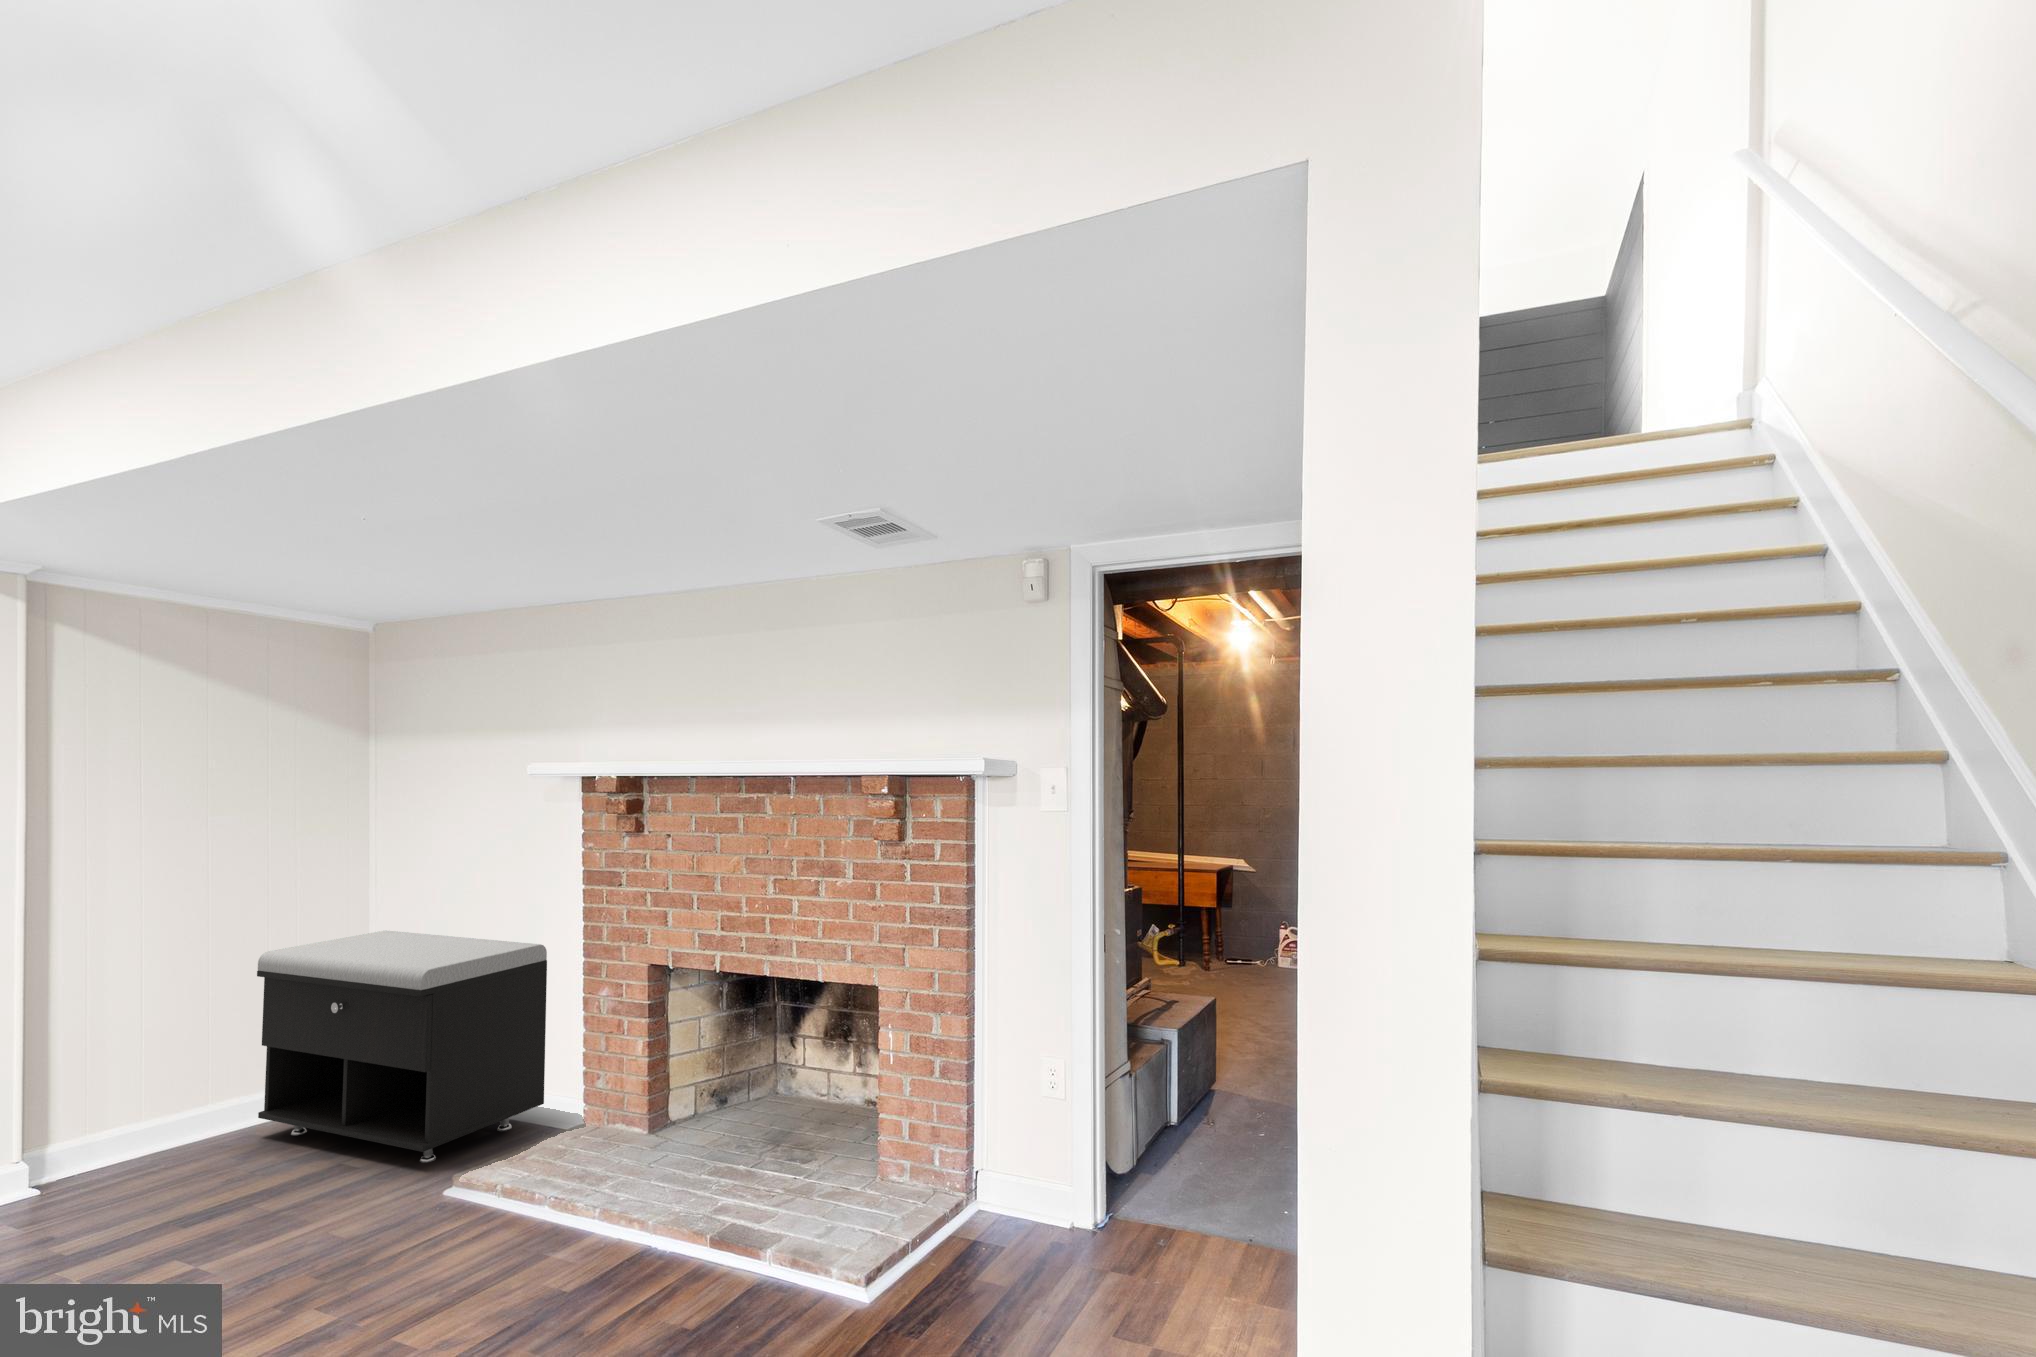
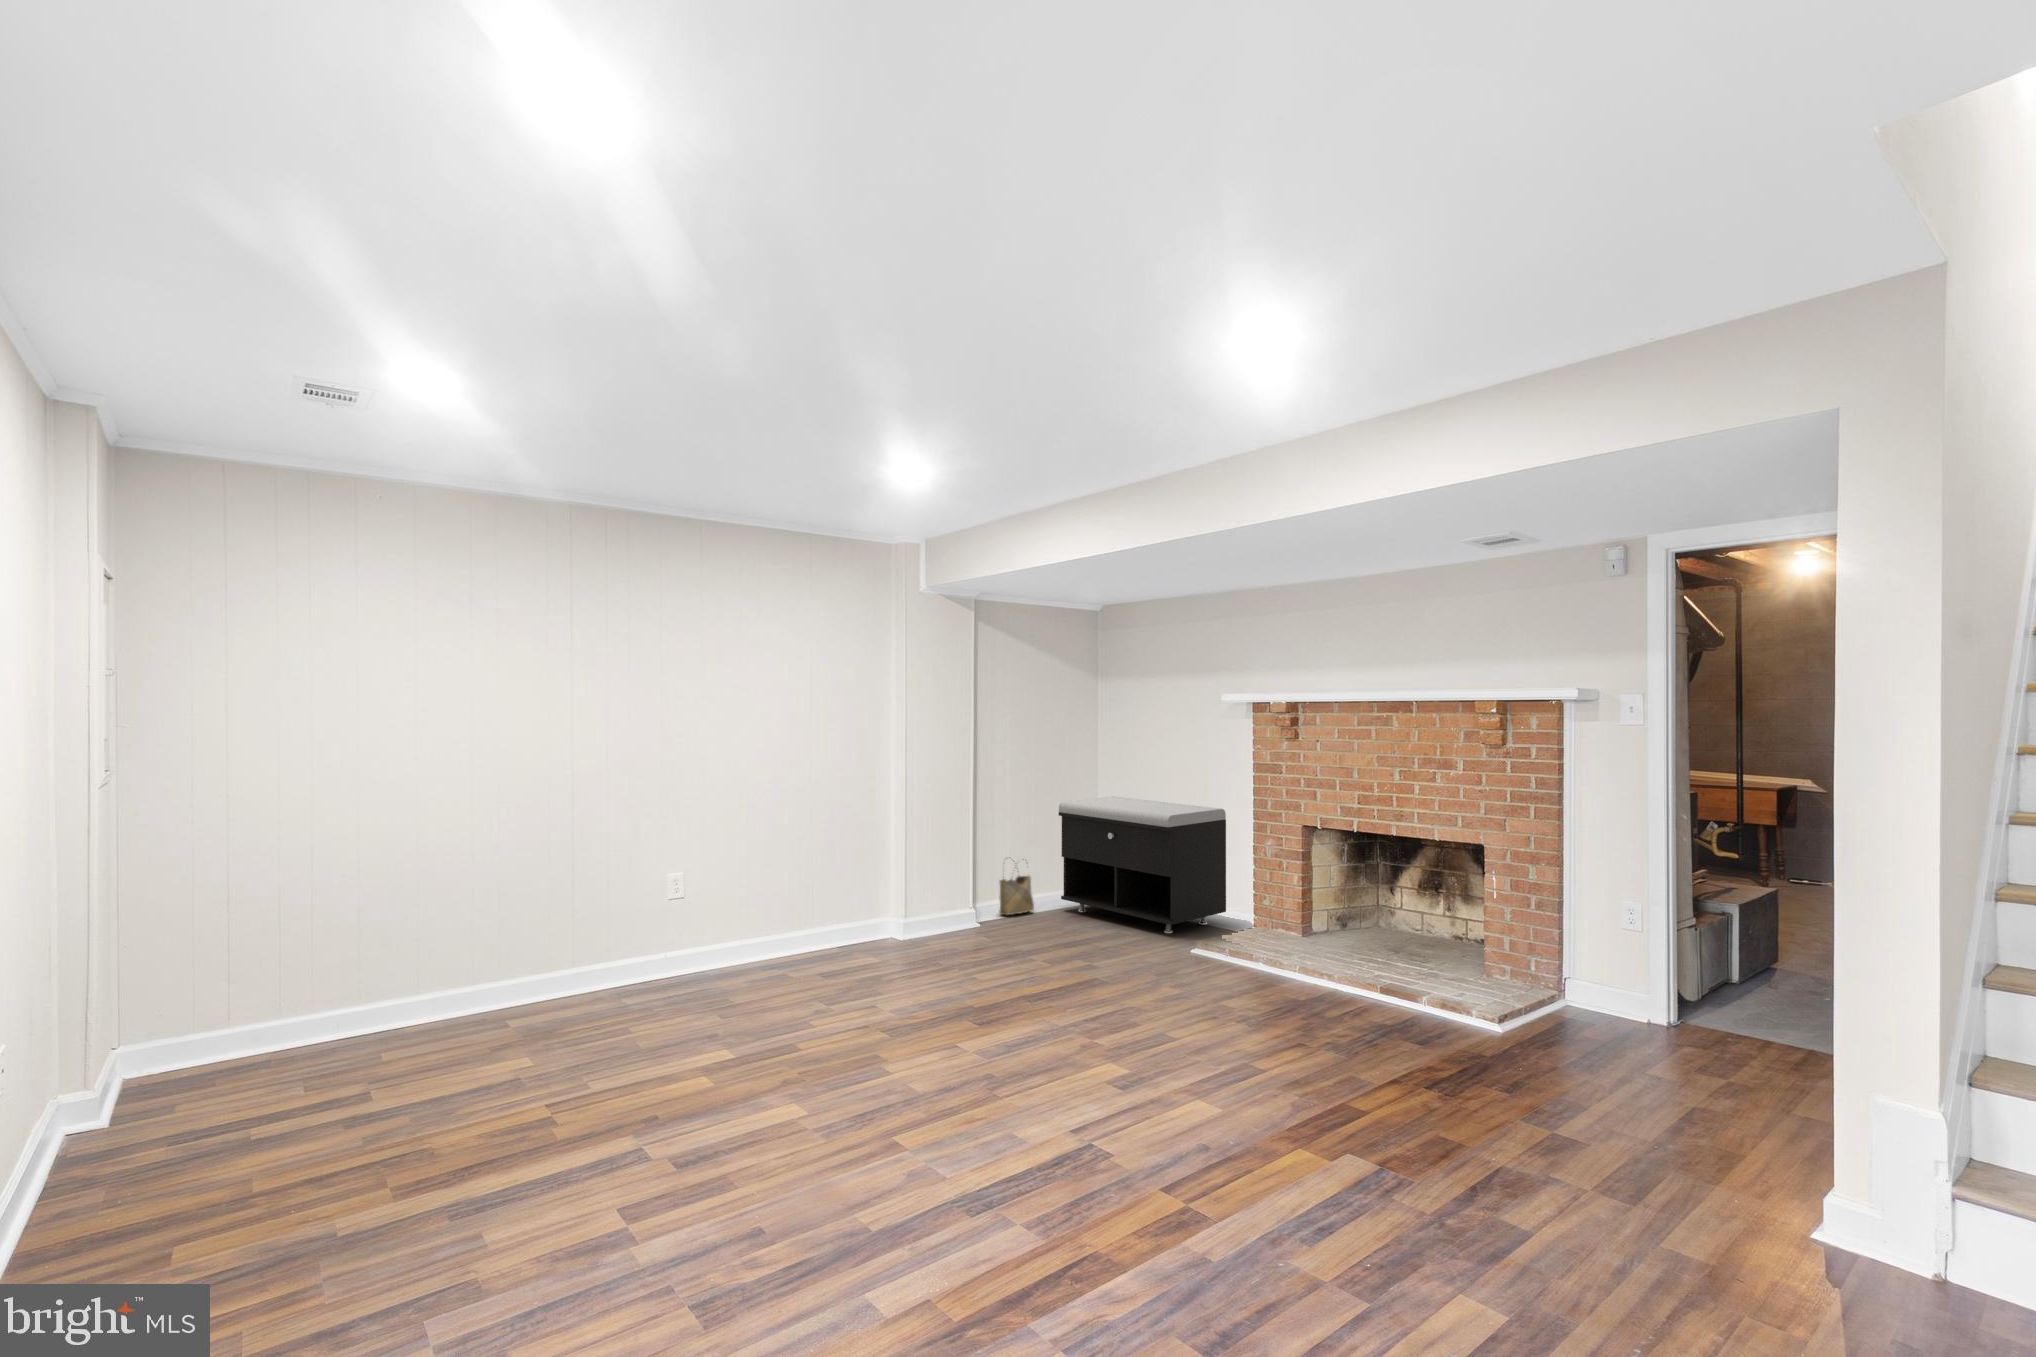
woven basket: none [110,1060,194,1171] -> present [1000,857,1034,915]

